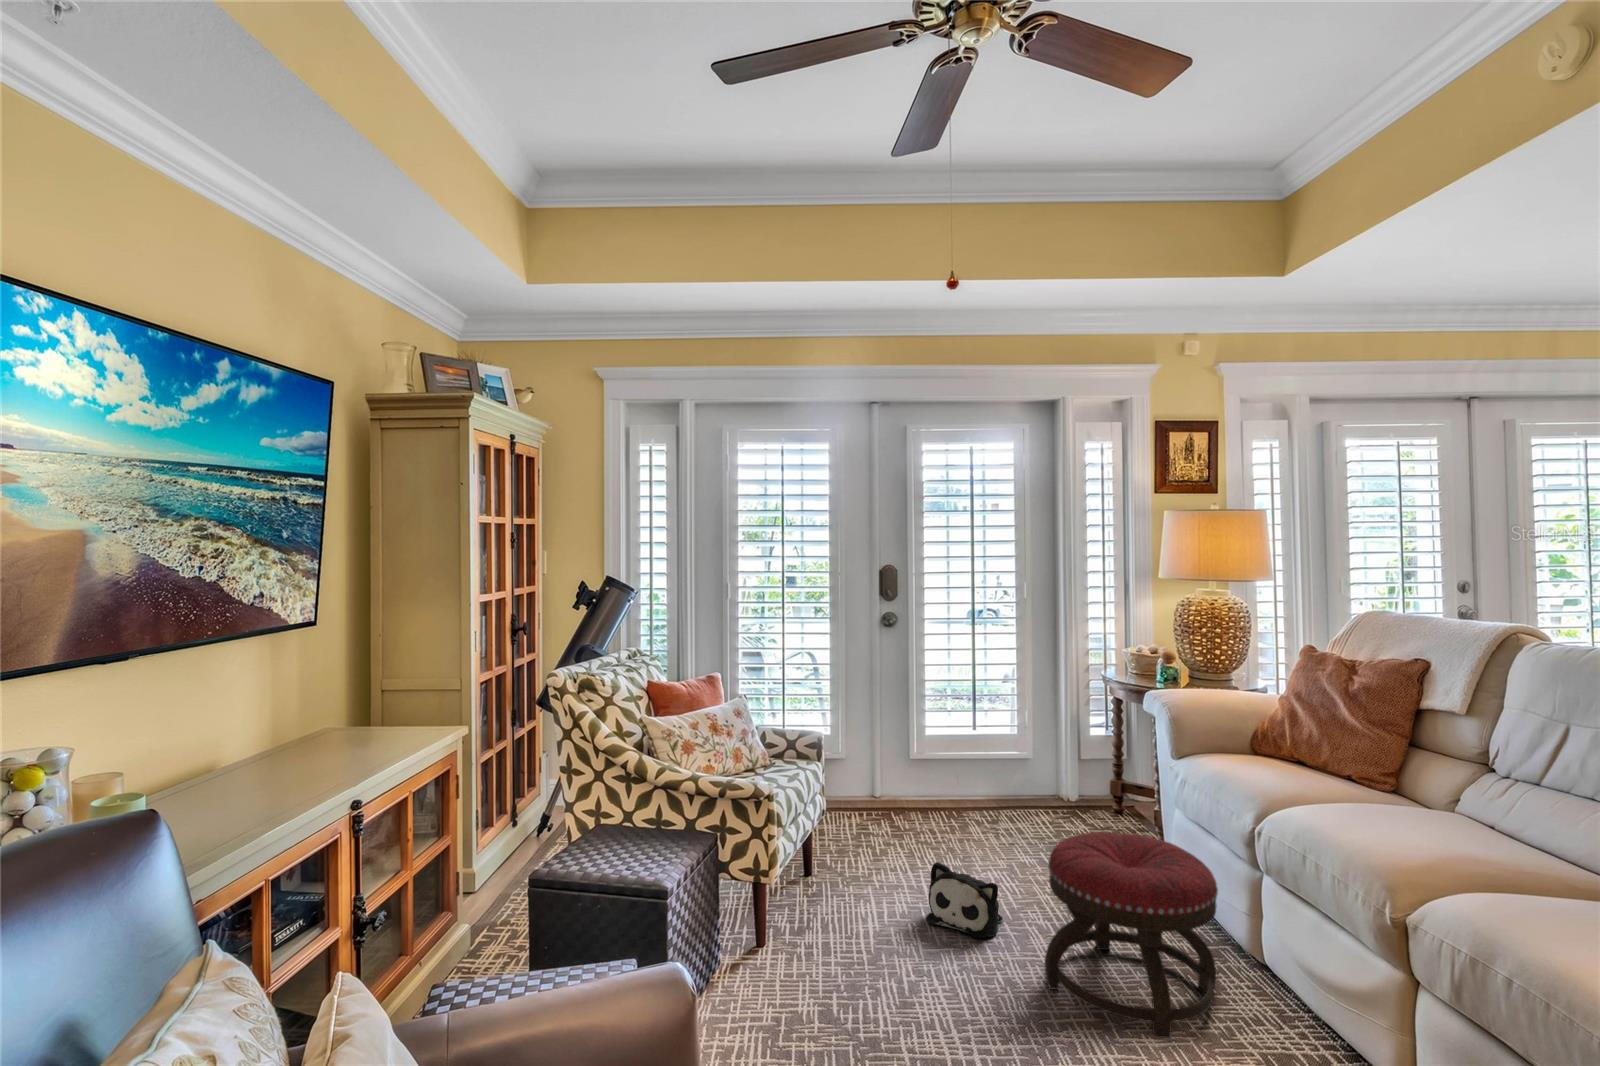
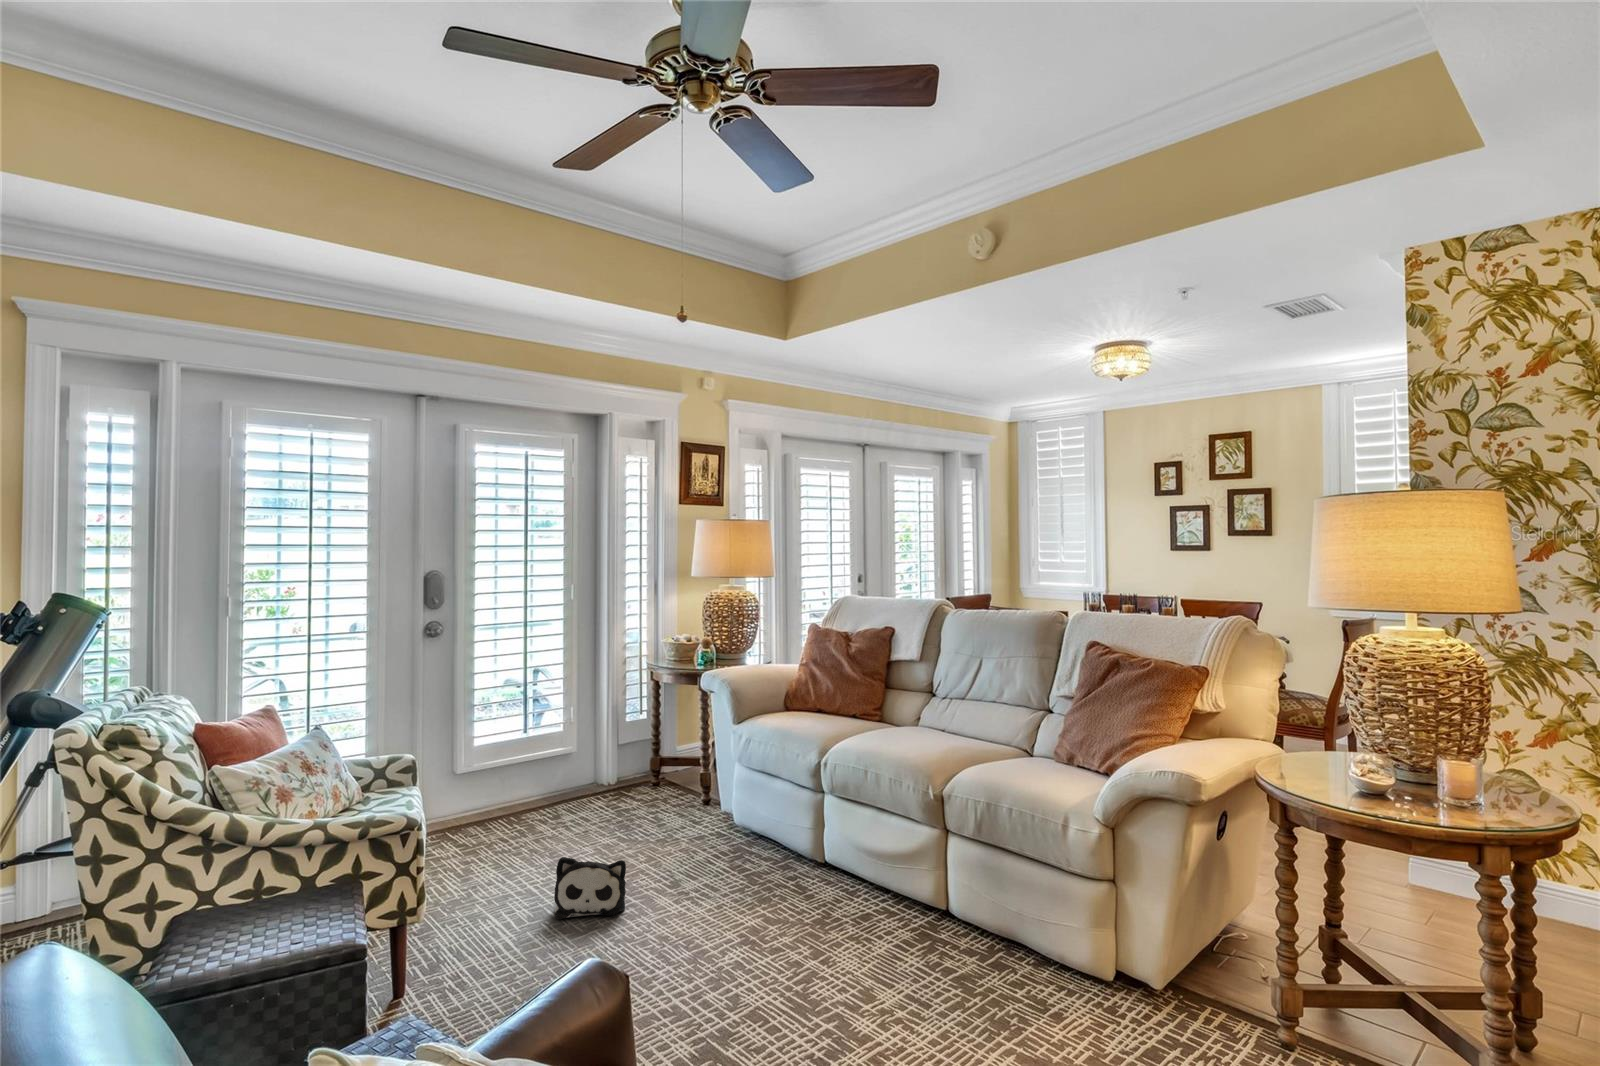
ottoman: present [1045,832,1218,1038] -> none [683,782,814,935]

